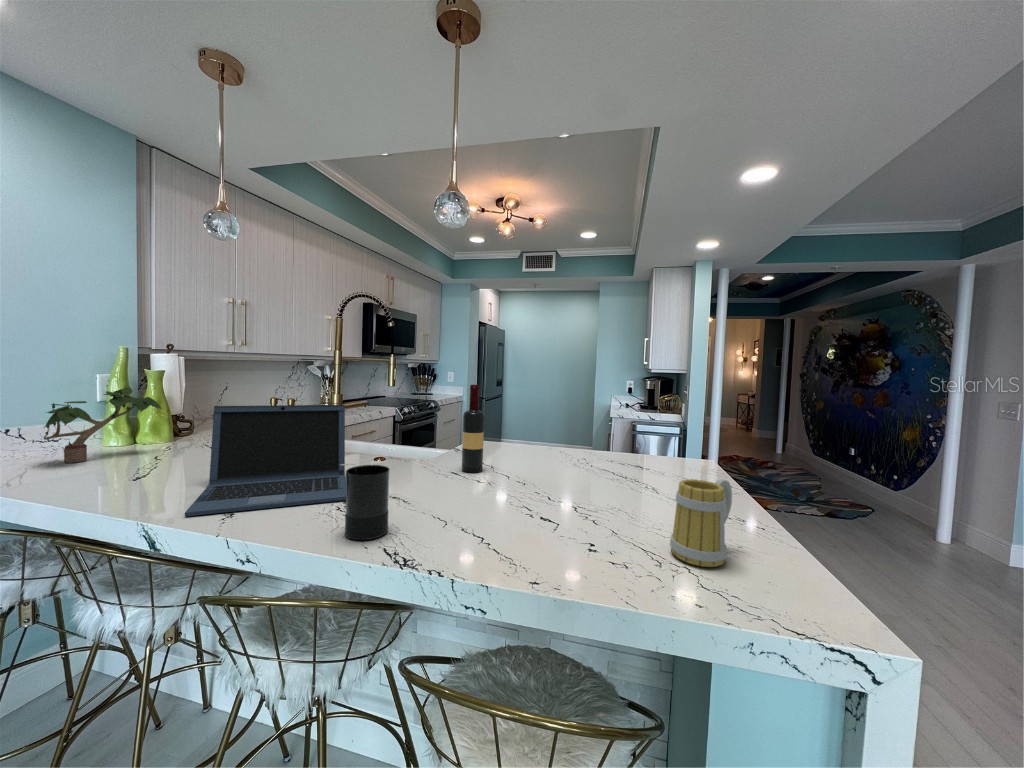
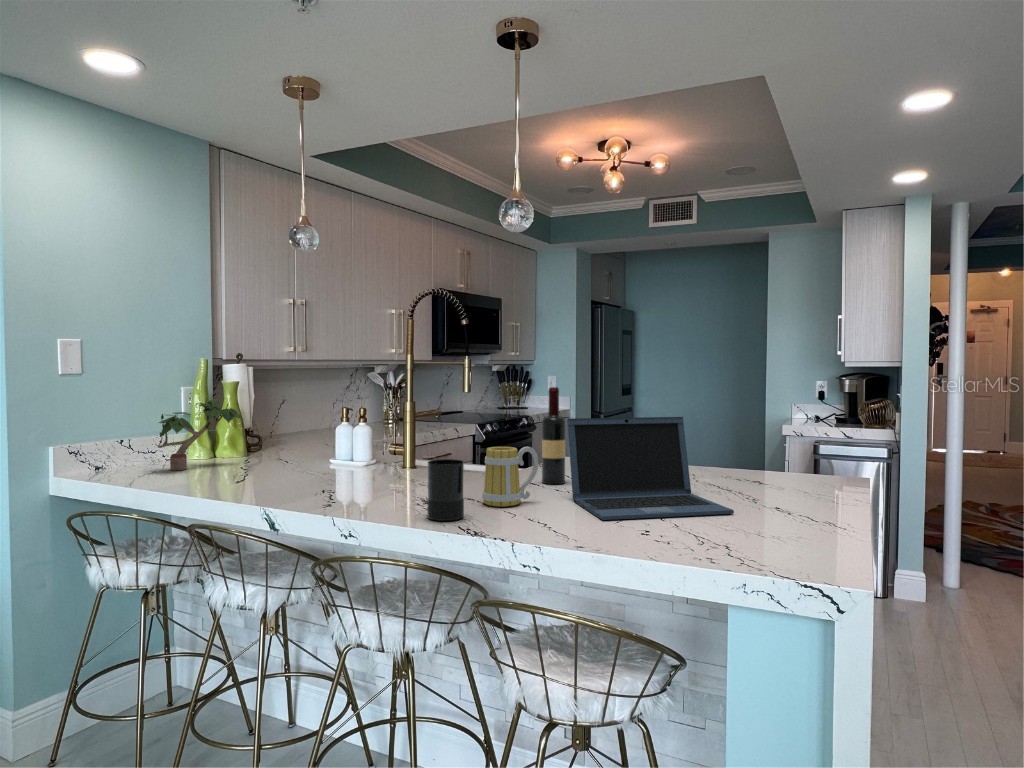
laptop: present [185,405,346,516] -> present [567,417,734,520]
mug: present [670,479,732,567] -> present [482,447,538,507]

